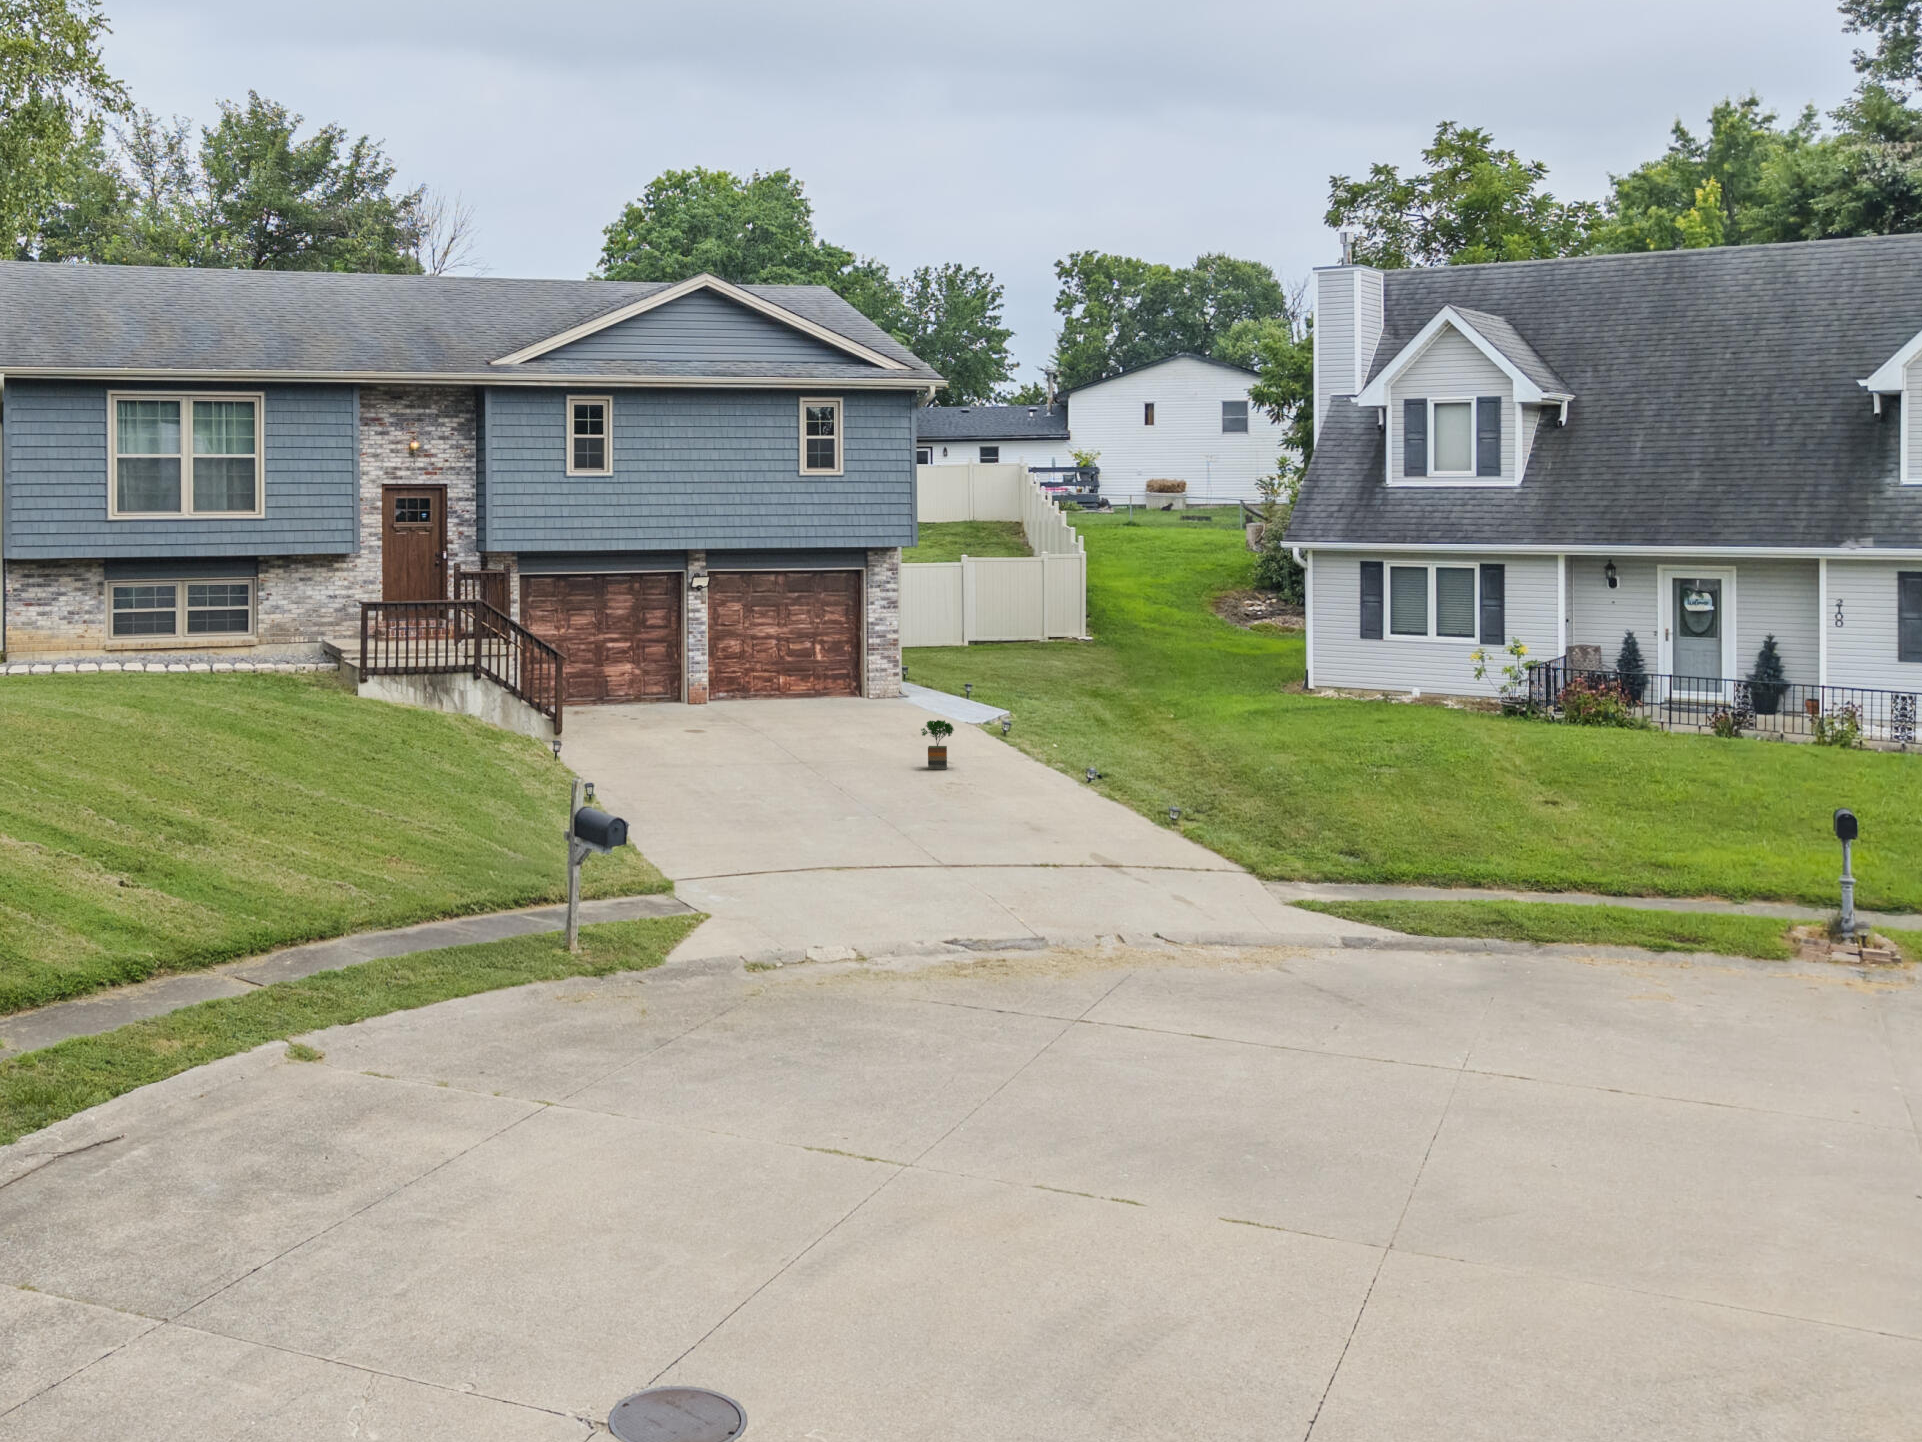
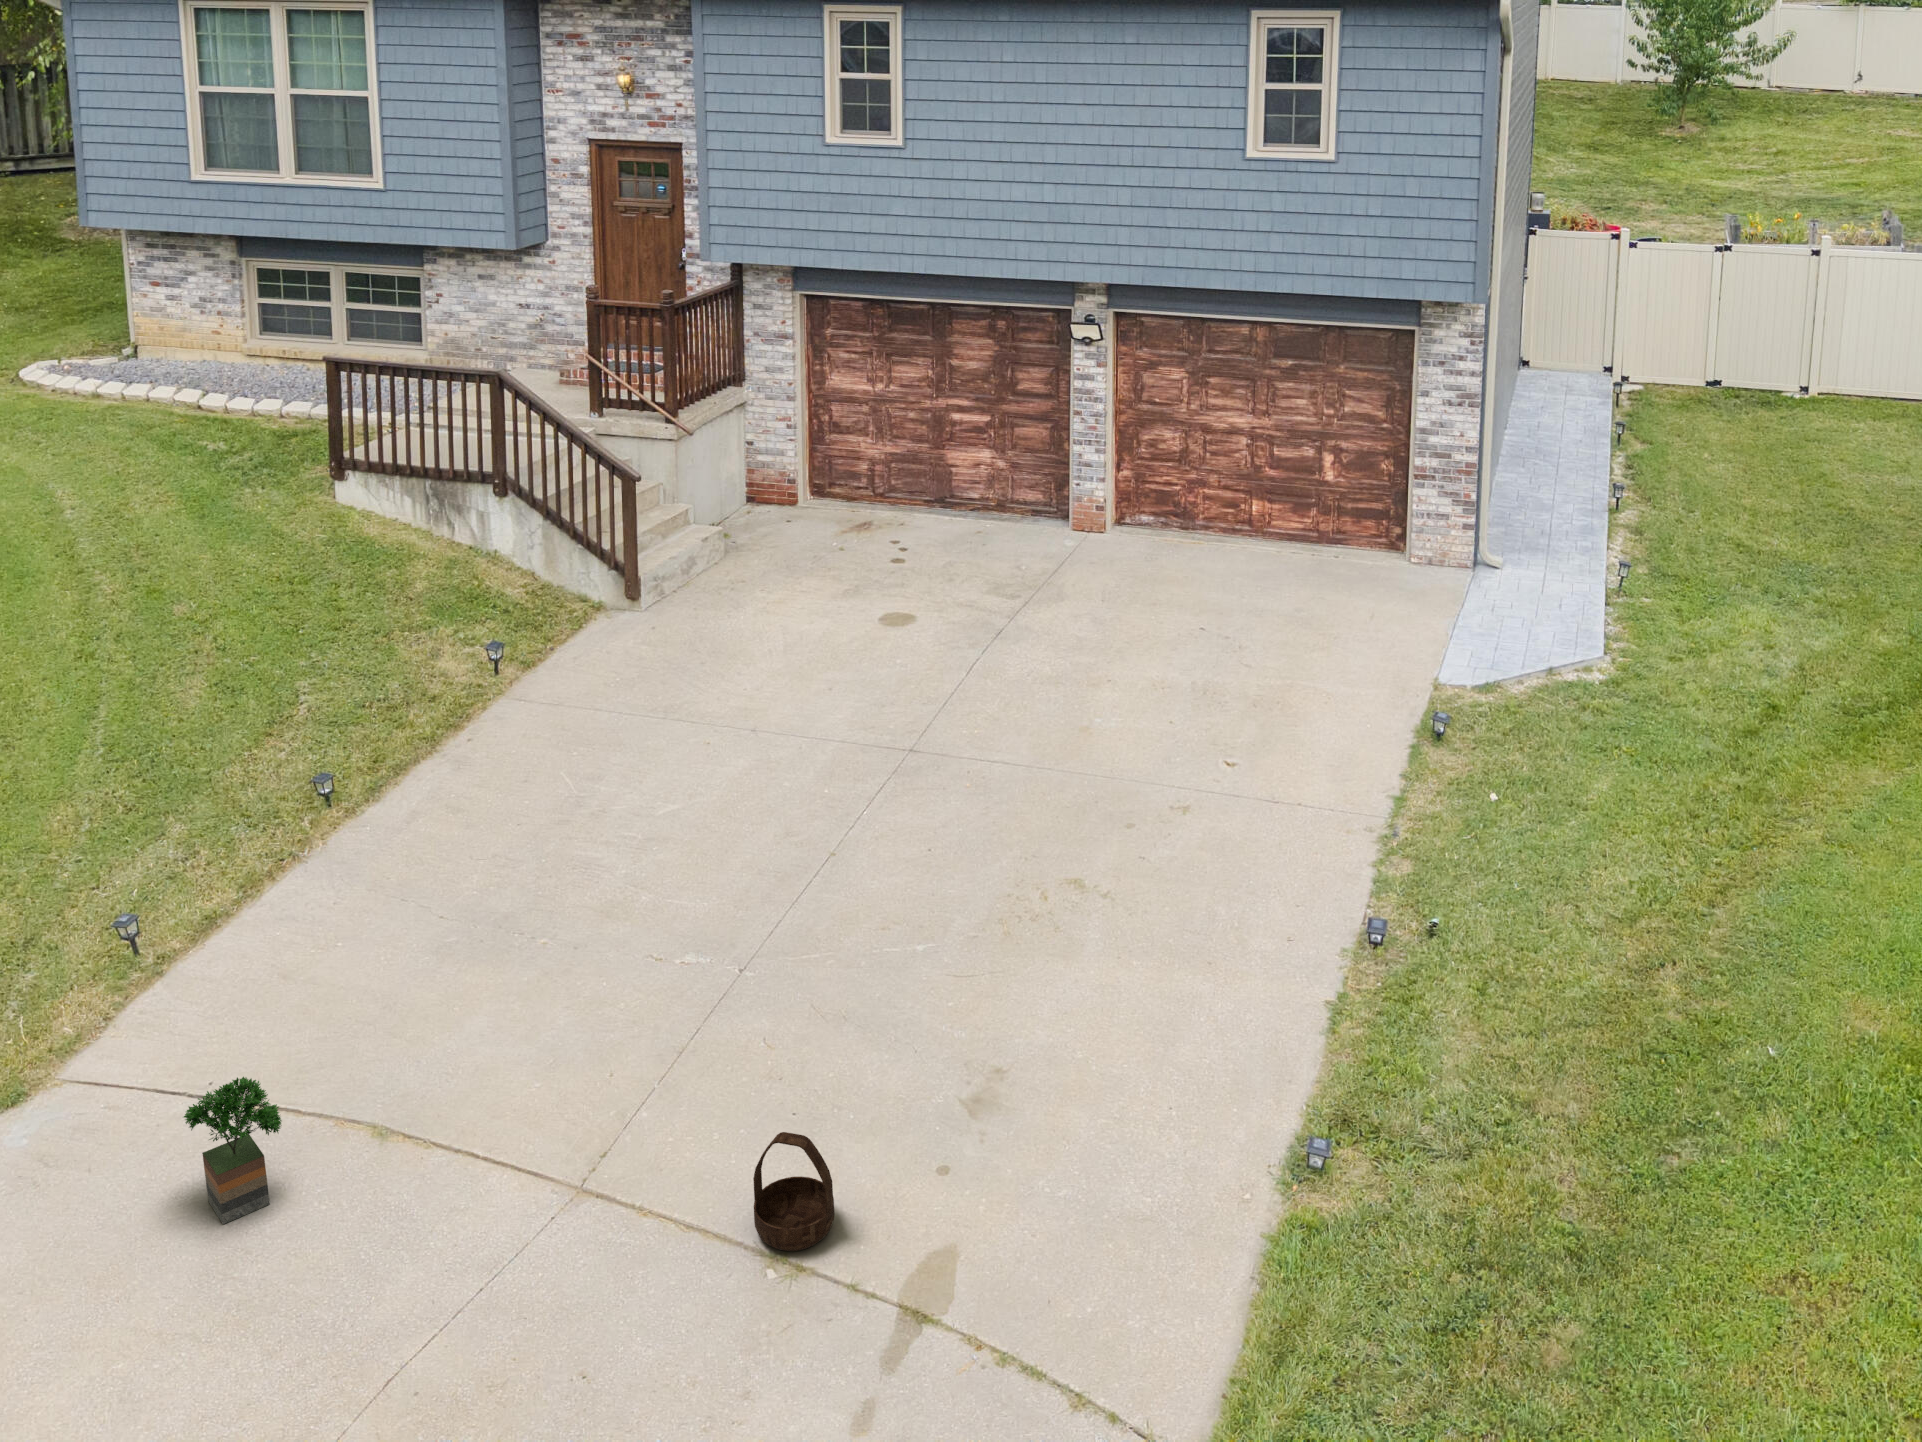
basket: none [1081,715,1110,754] -> present [753,1132,834,1251]

